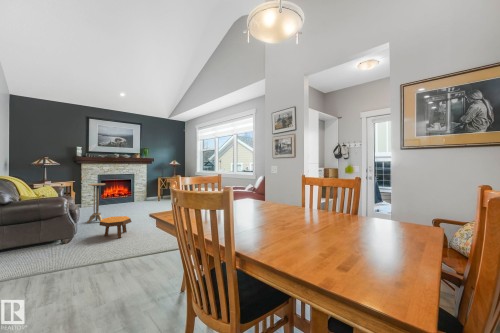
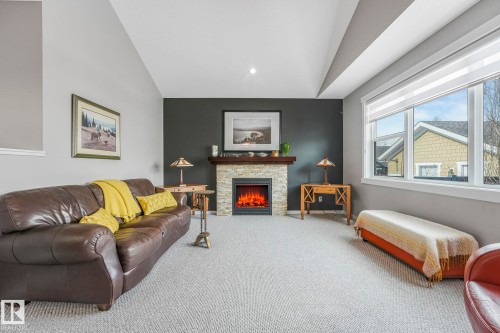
footstool: present [99,216,132,239] -> none [169,251,219,305]

